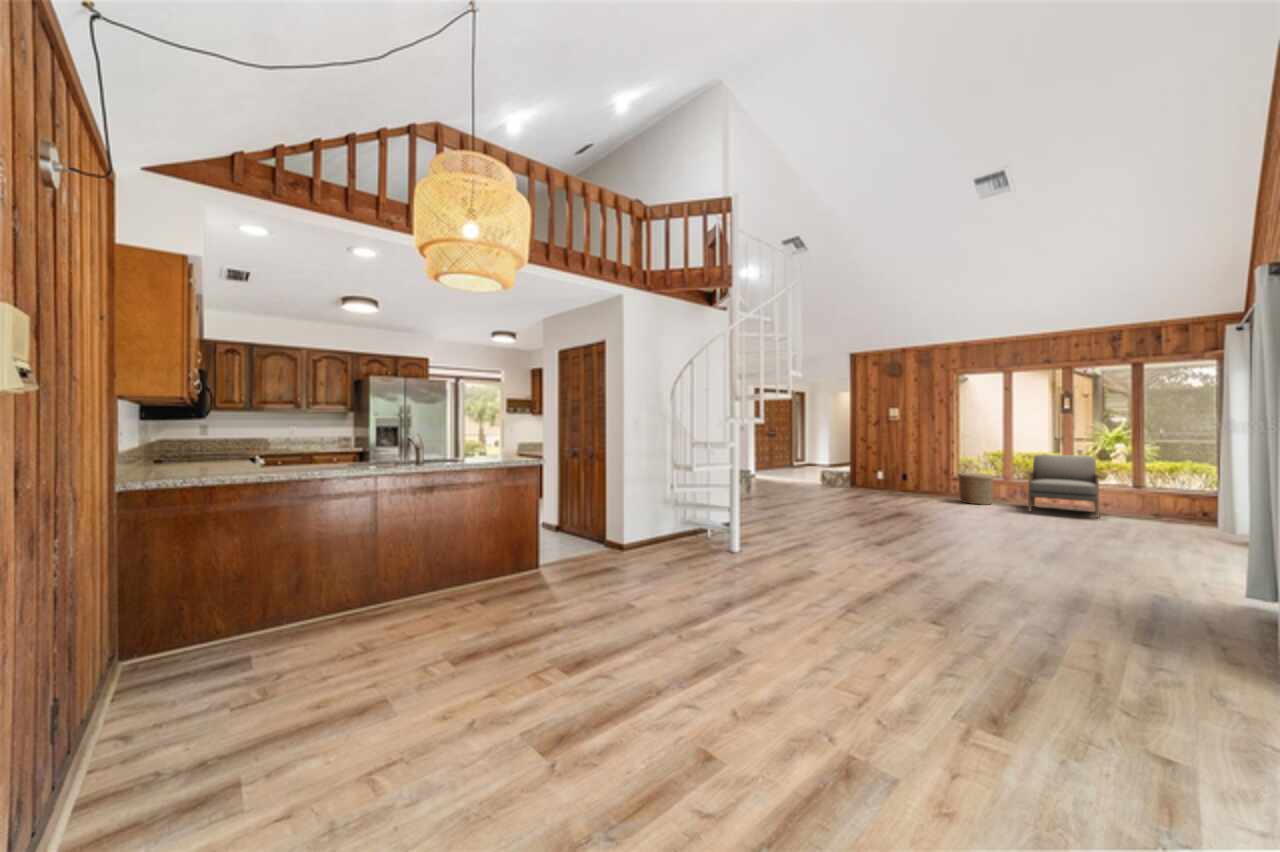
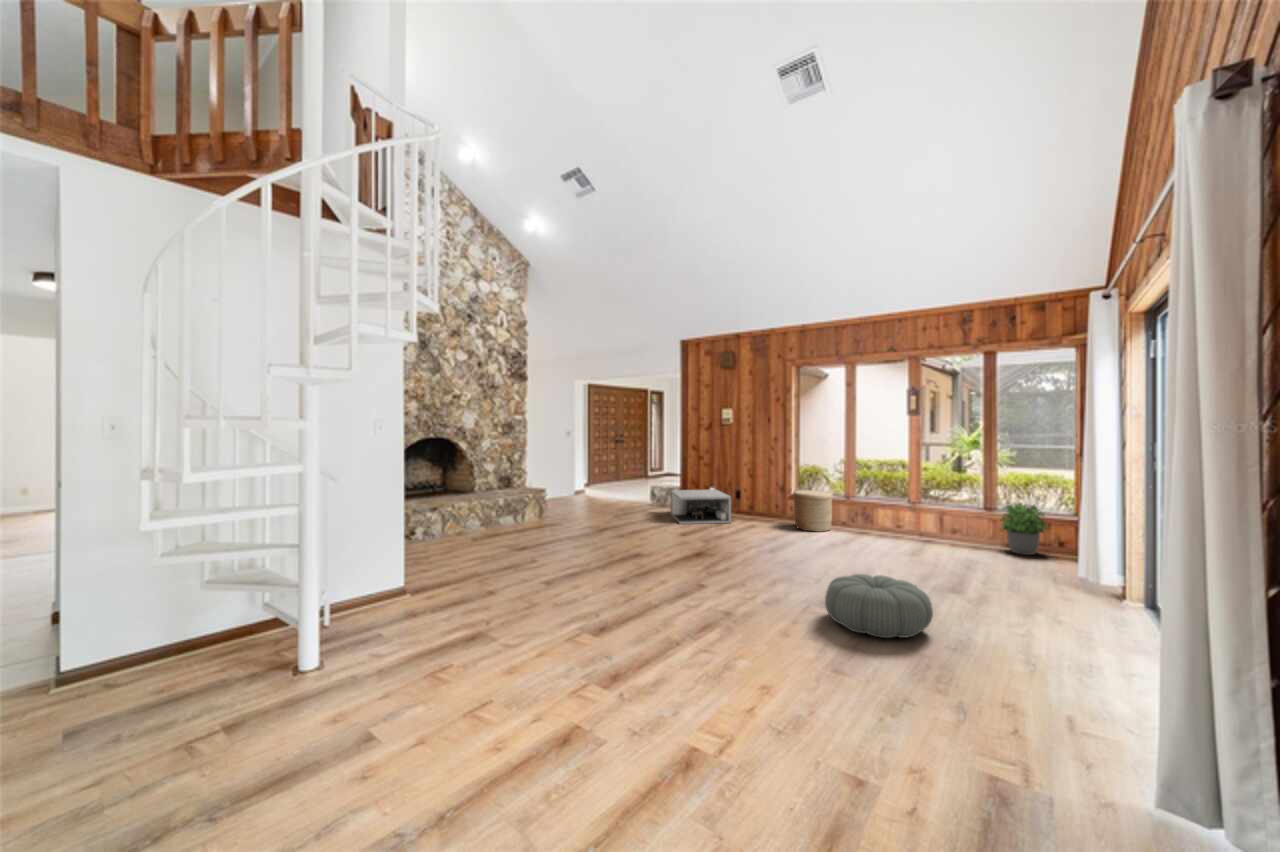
armchair: present [1027,455,1104,518] -> none [863,468,954,551]
coffee table: none [846,473,903,498] -> present [670,490,731,524]
potted plant: none [1146,481,1194,522] -> present [1000,503,1048,555]
pouf: none [1024,519,1107,555] -> present [825,574,933,638]

